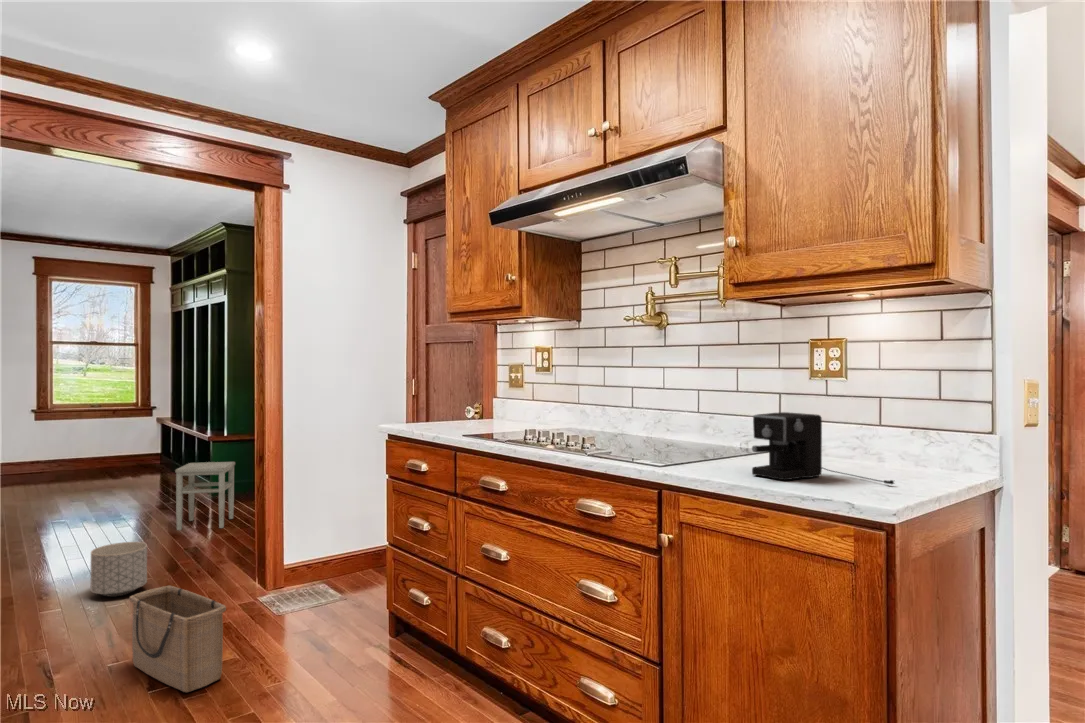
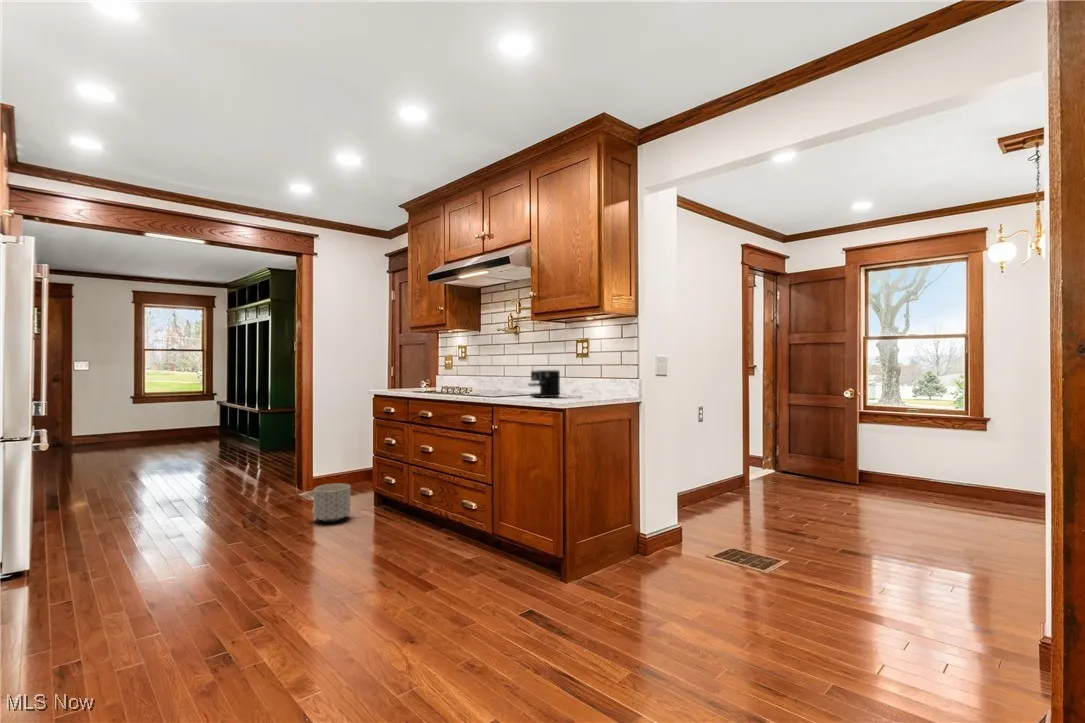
stool: present [175,462,235,530] -> none [240,423,279,466]
planter: present [90,542,147,597] -> present [313,484,351,522]
basket: present [130,586,226,692] -> none [230,476,285,526]

